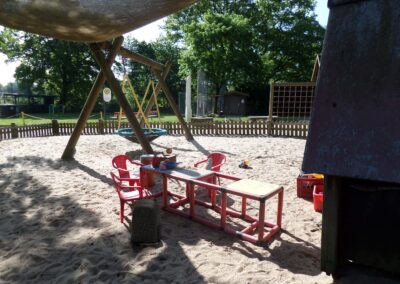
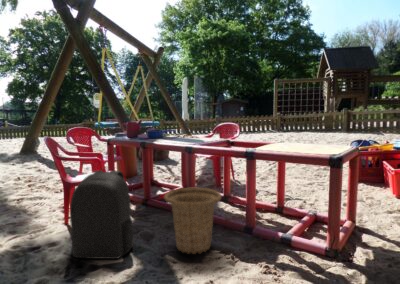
basket: none [178,206,207,241] -> present [164,188,221,254]

